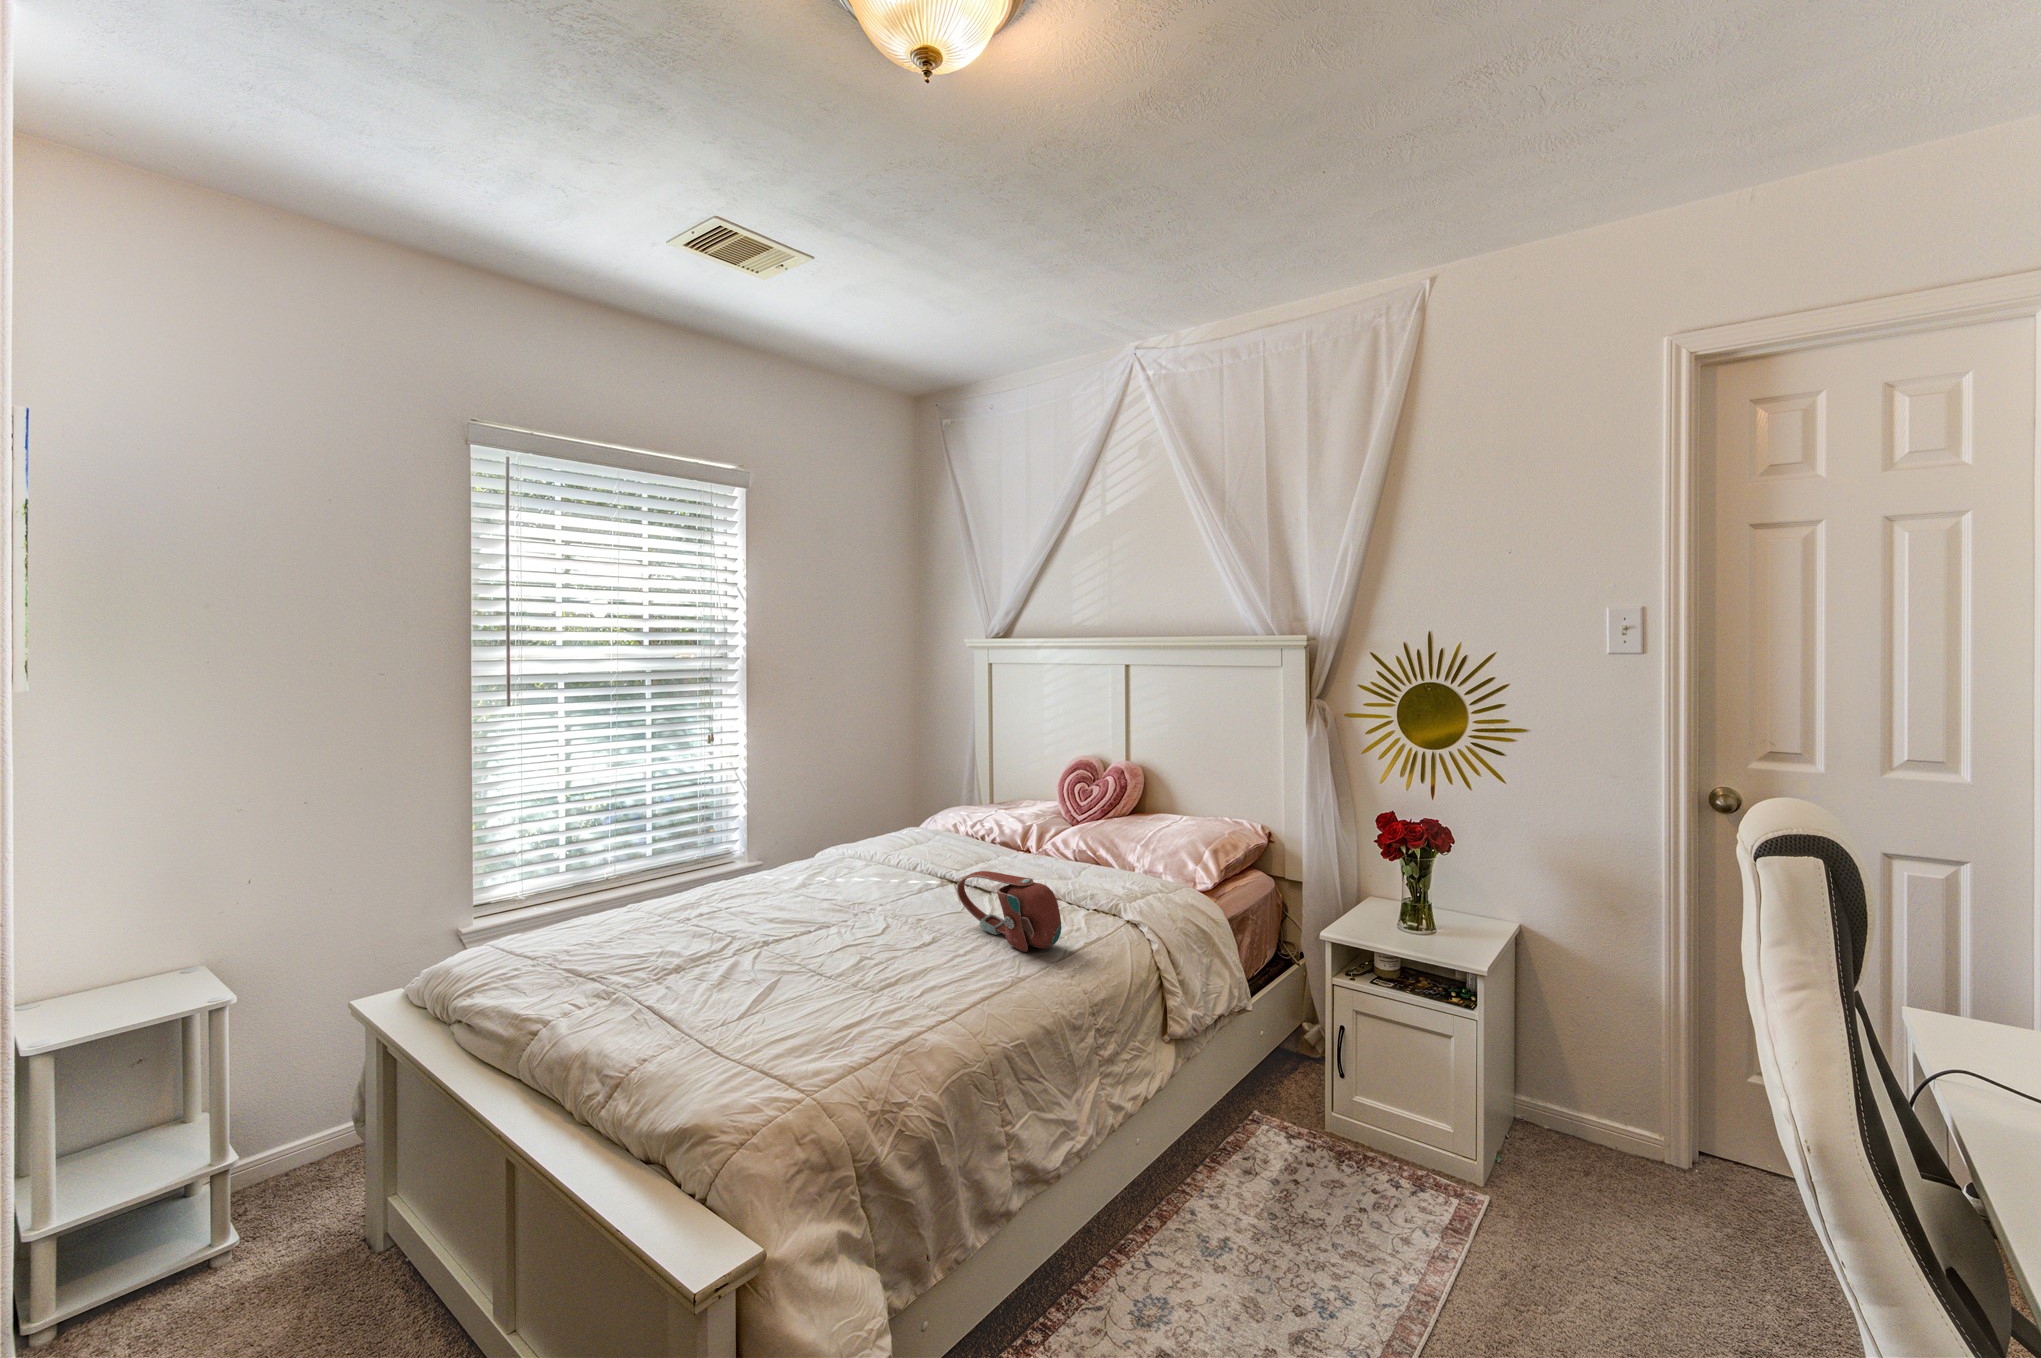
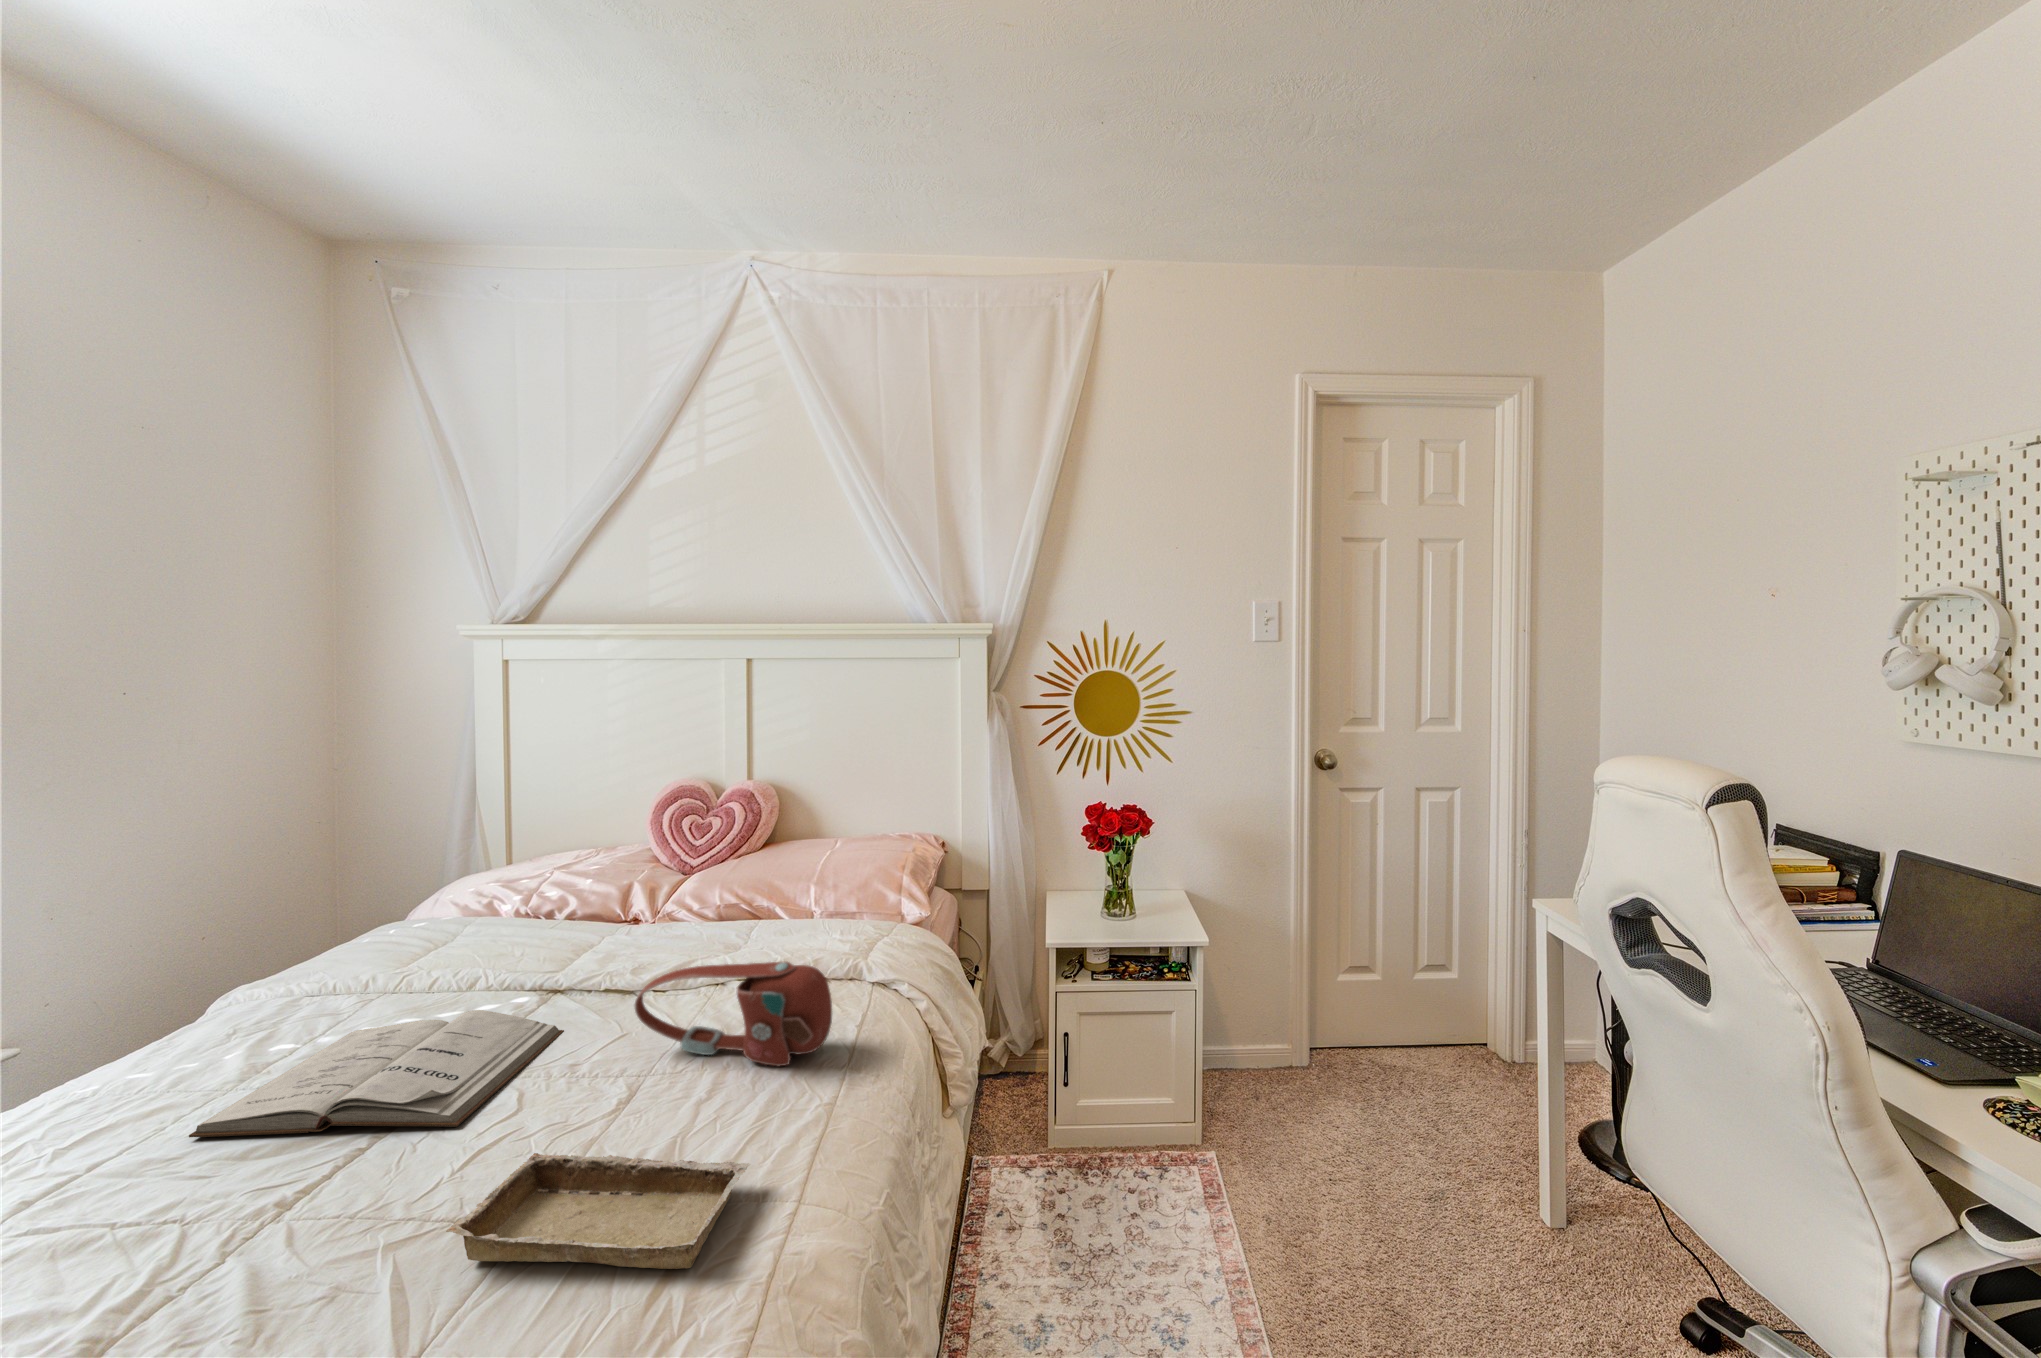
book: none [769,877,940,933] -> present [189,1010,564,1137]
tray: none [803,950,947,1027] -> present [446,1153,750,1269]

